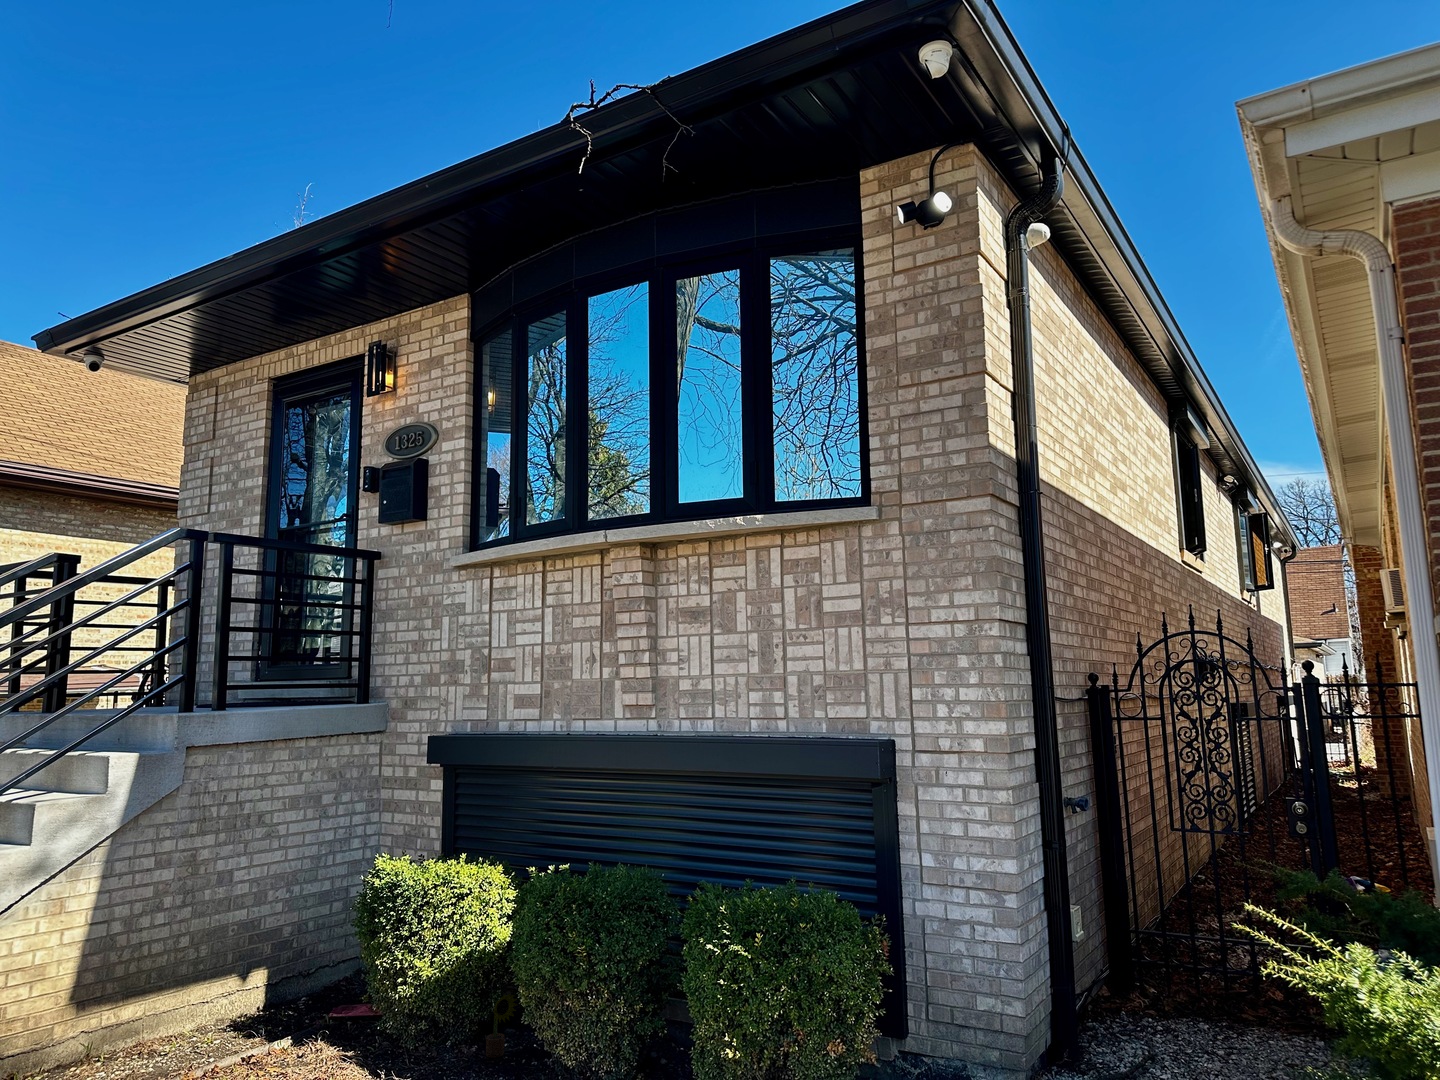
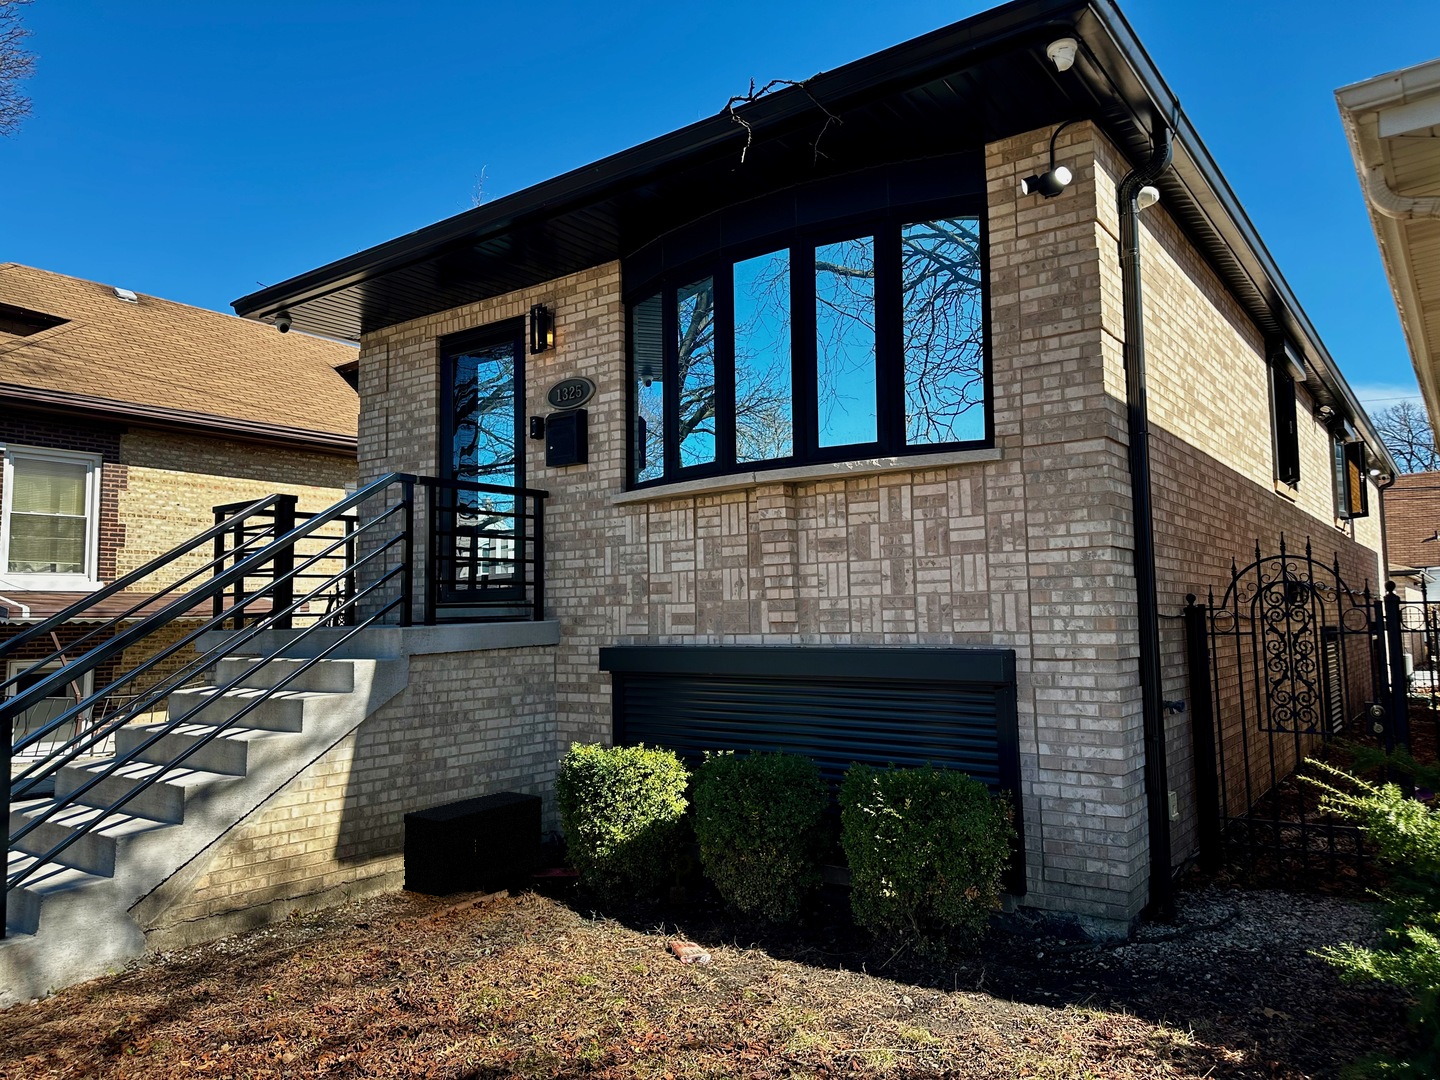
bench: none [158,909,351,1058] -> present [402,791,543,898]

